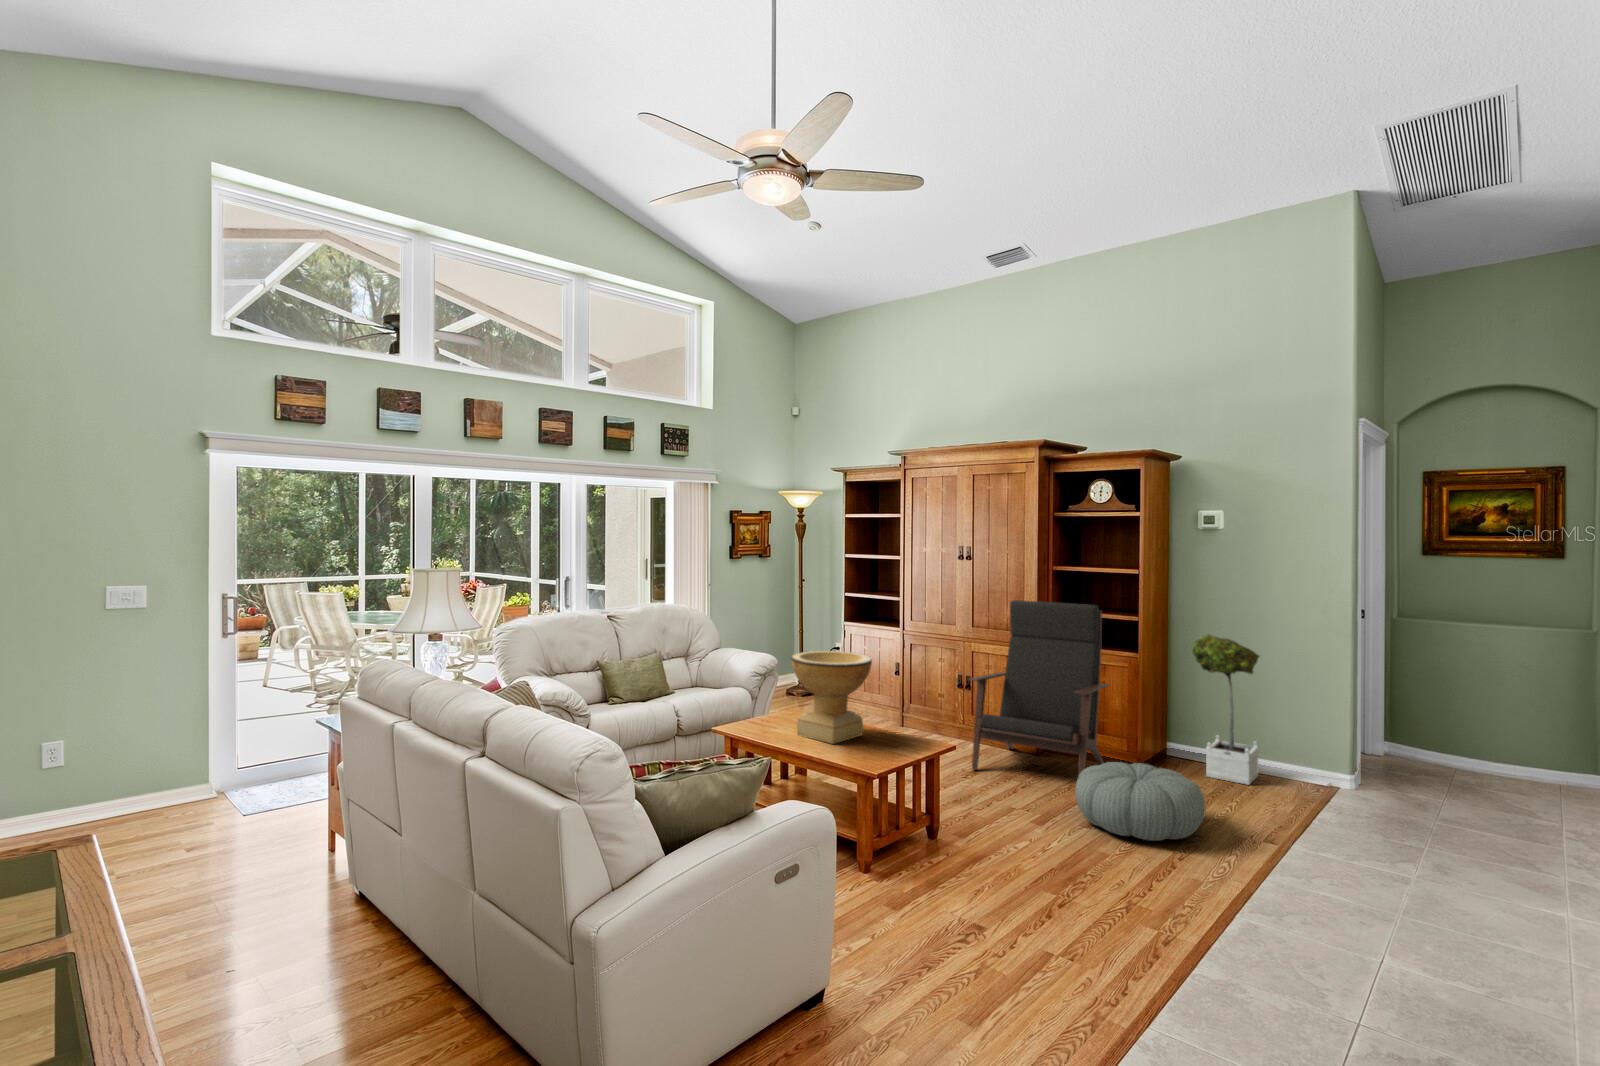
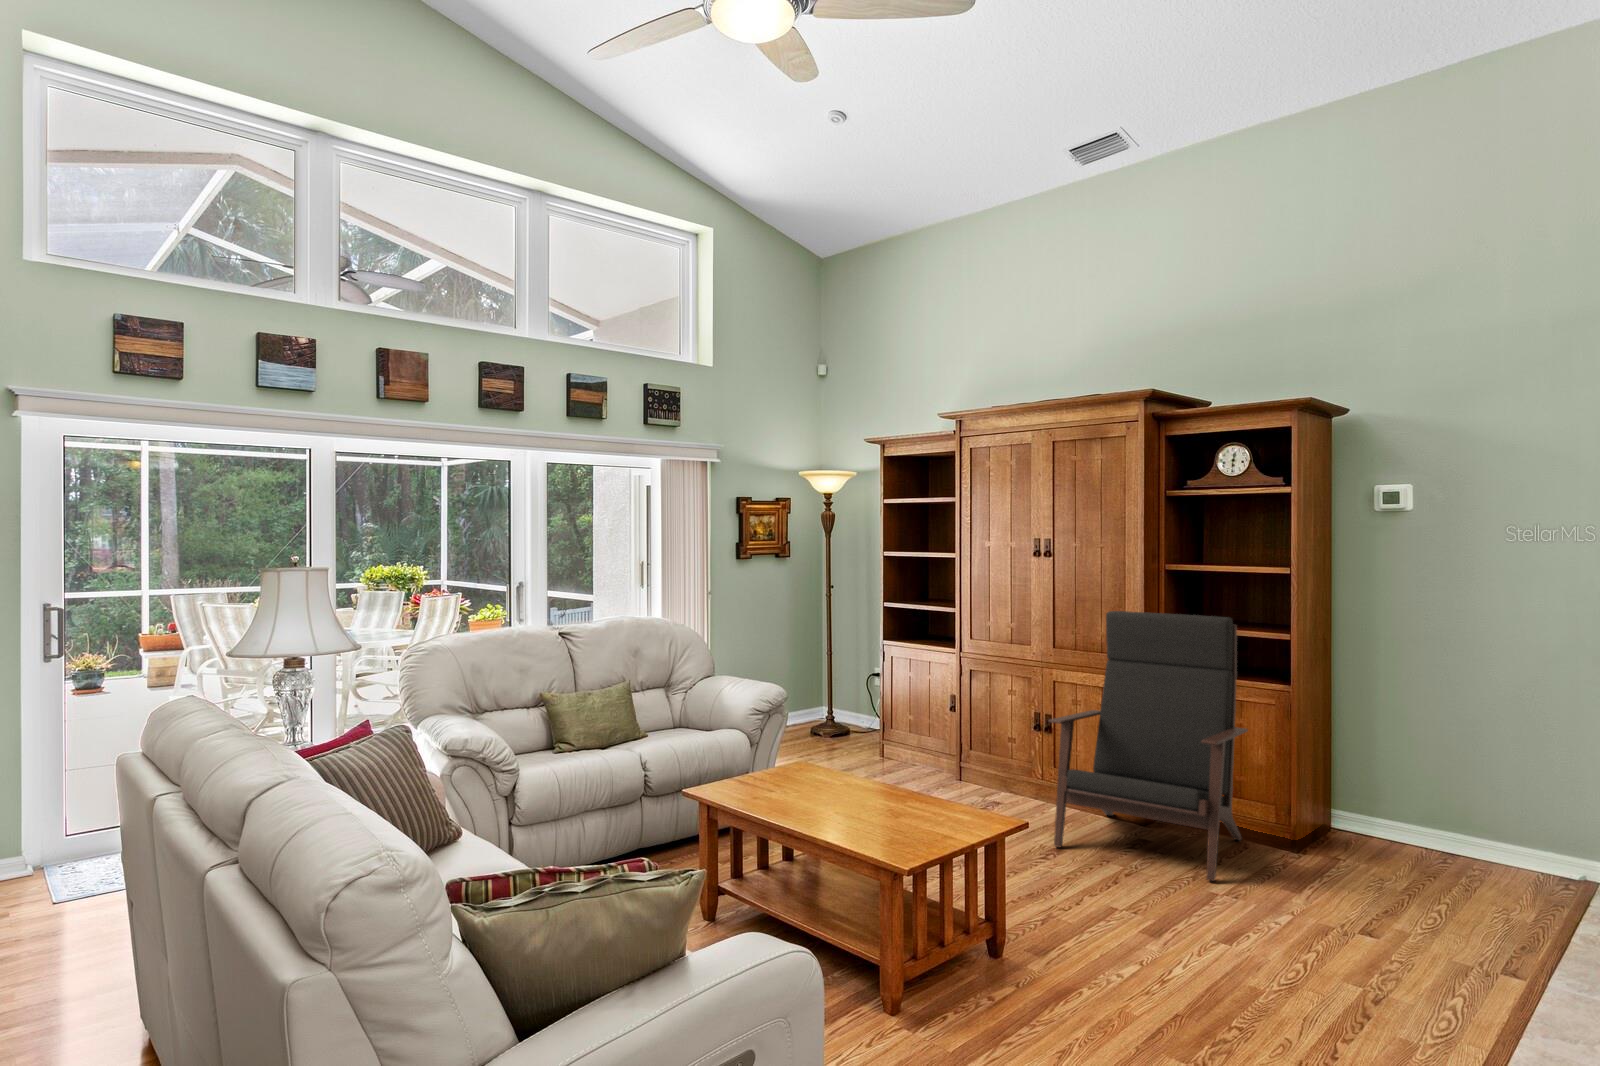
potted tree: present [1192,634,1259,785] -> none [1369,658,1473,876]
decorative bowl: present [791,651,872,744] -> none [792,682,907,817]
pouf: present [1075,762,1205,841] -> none [1206,844,1407,968]

